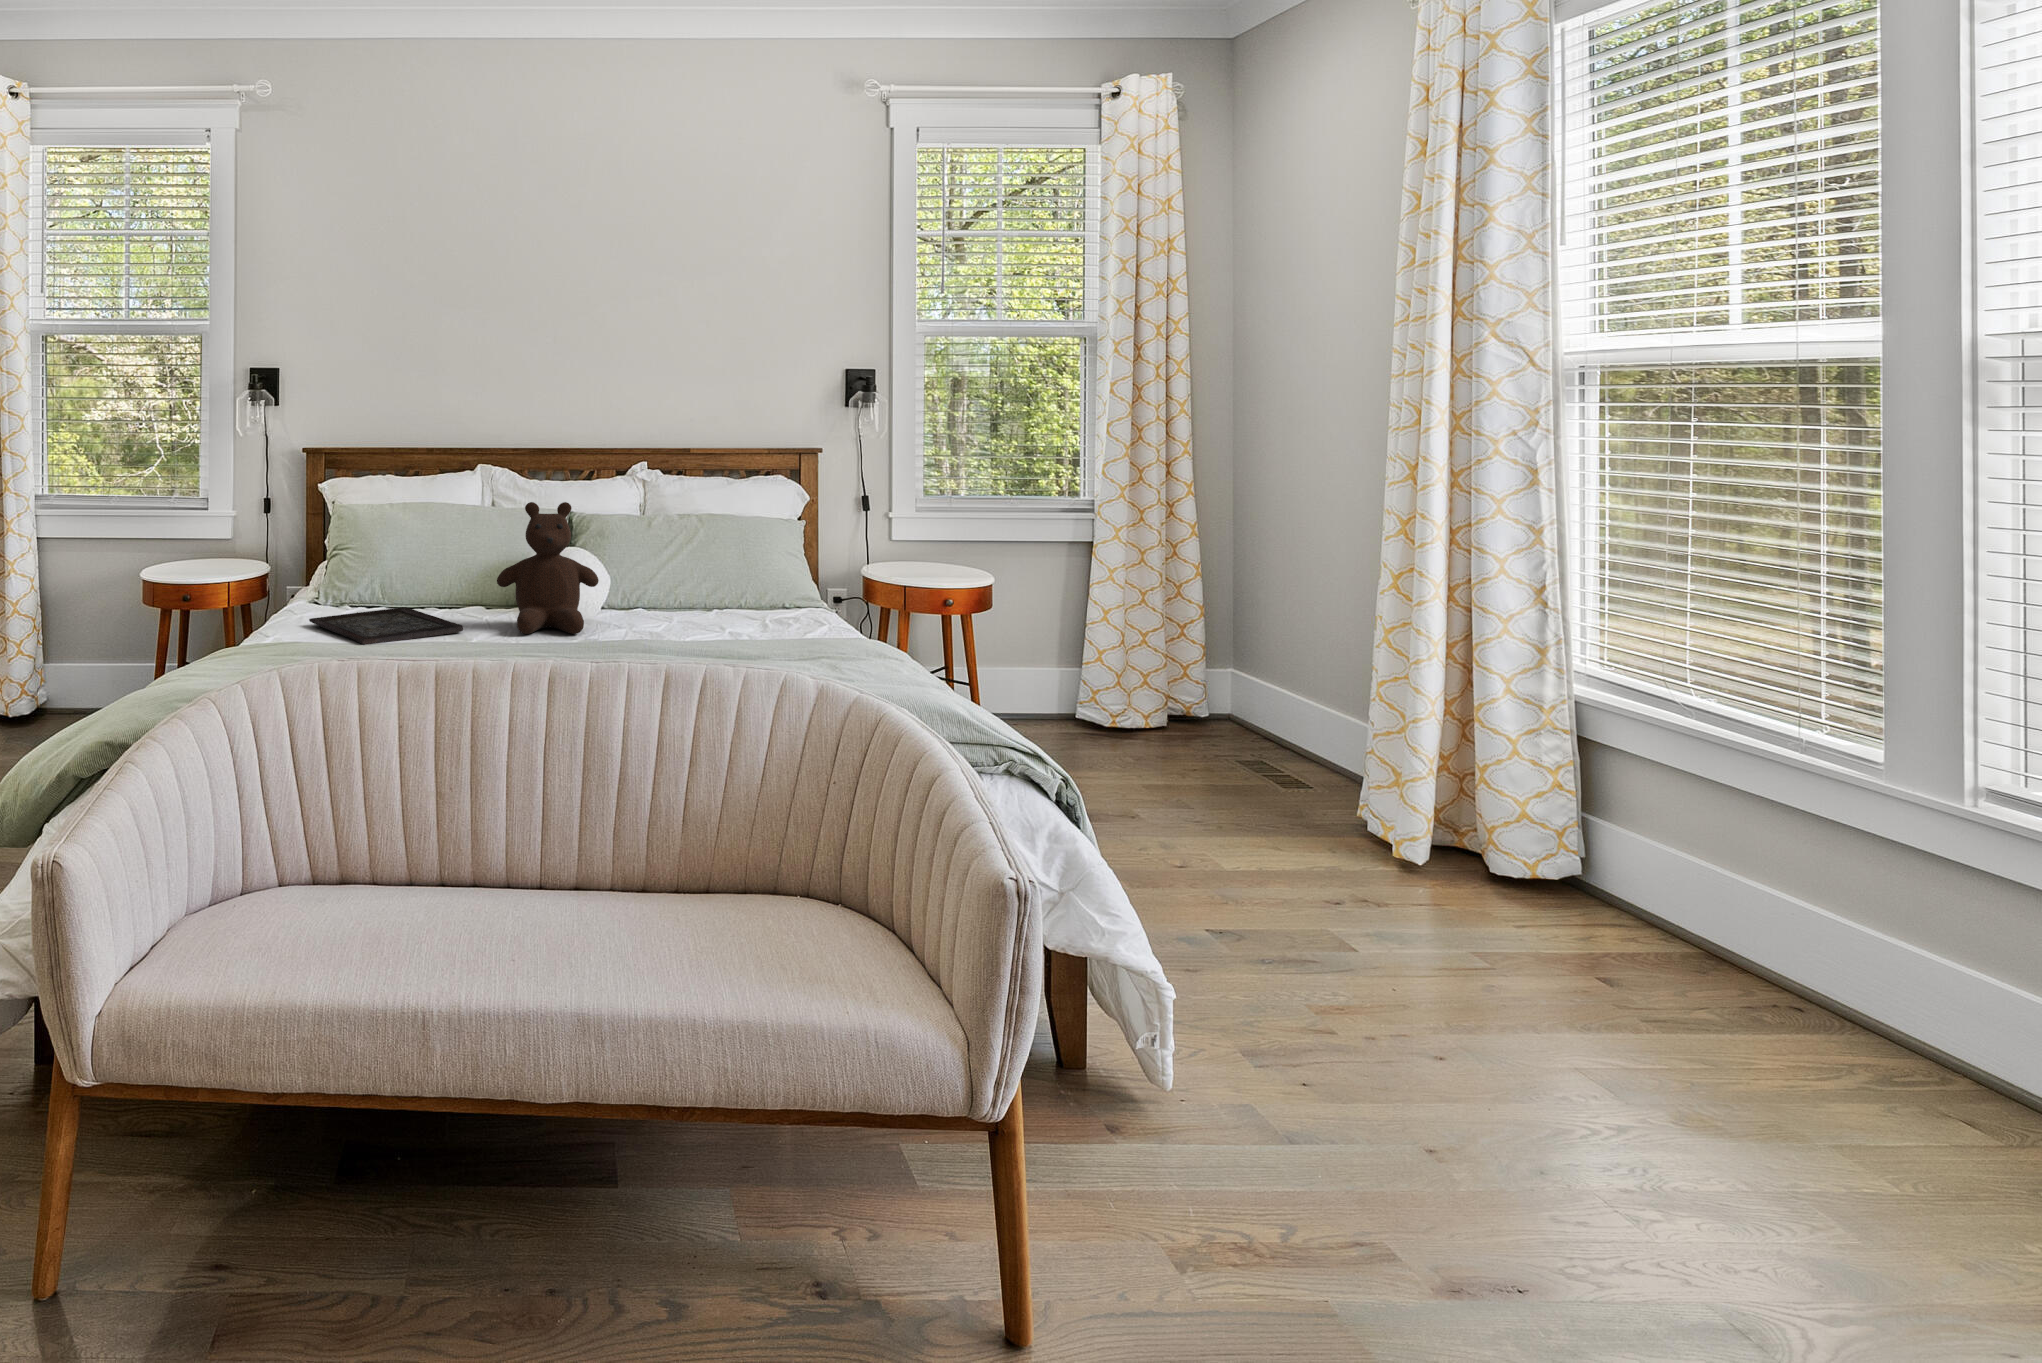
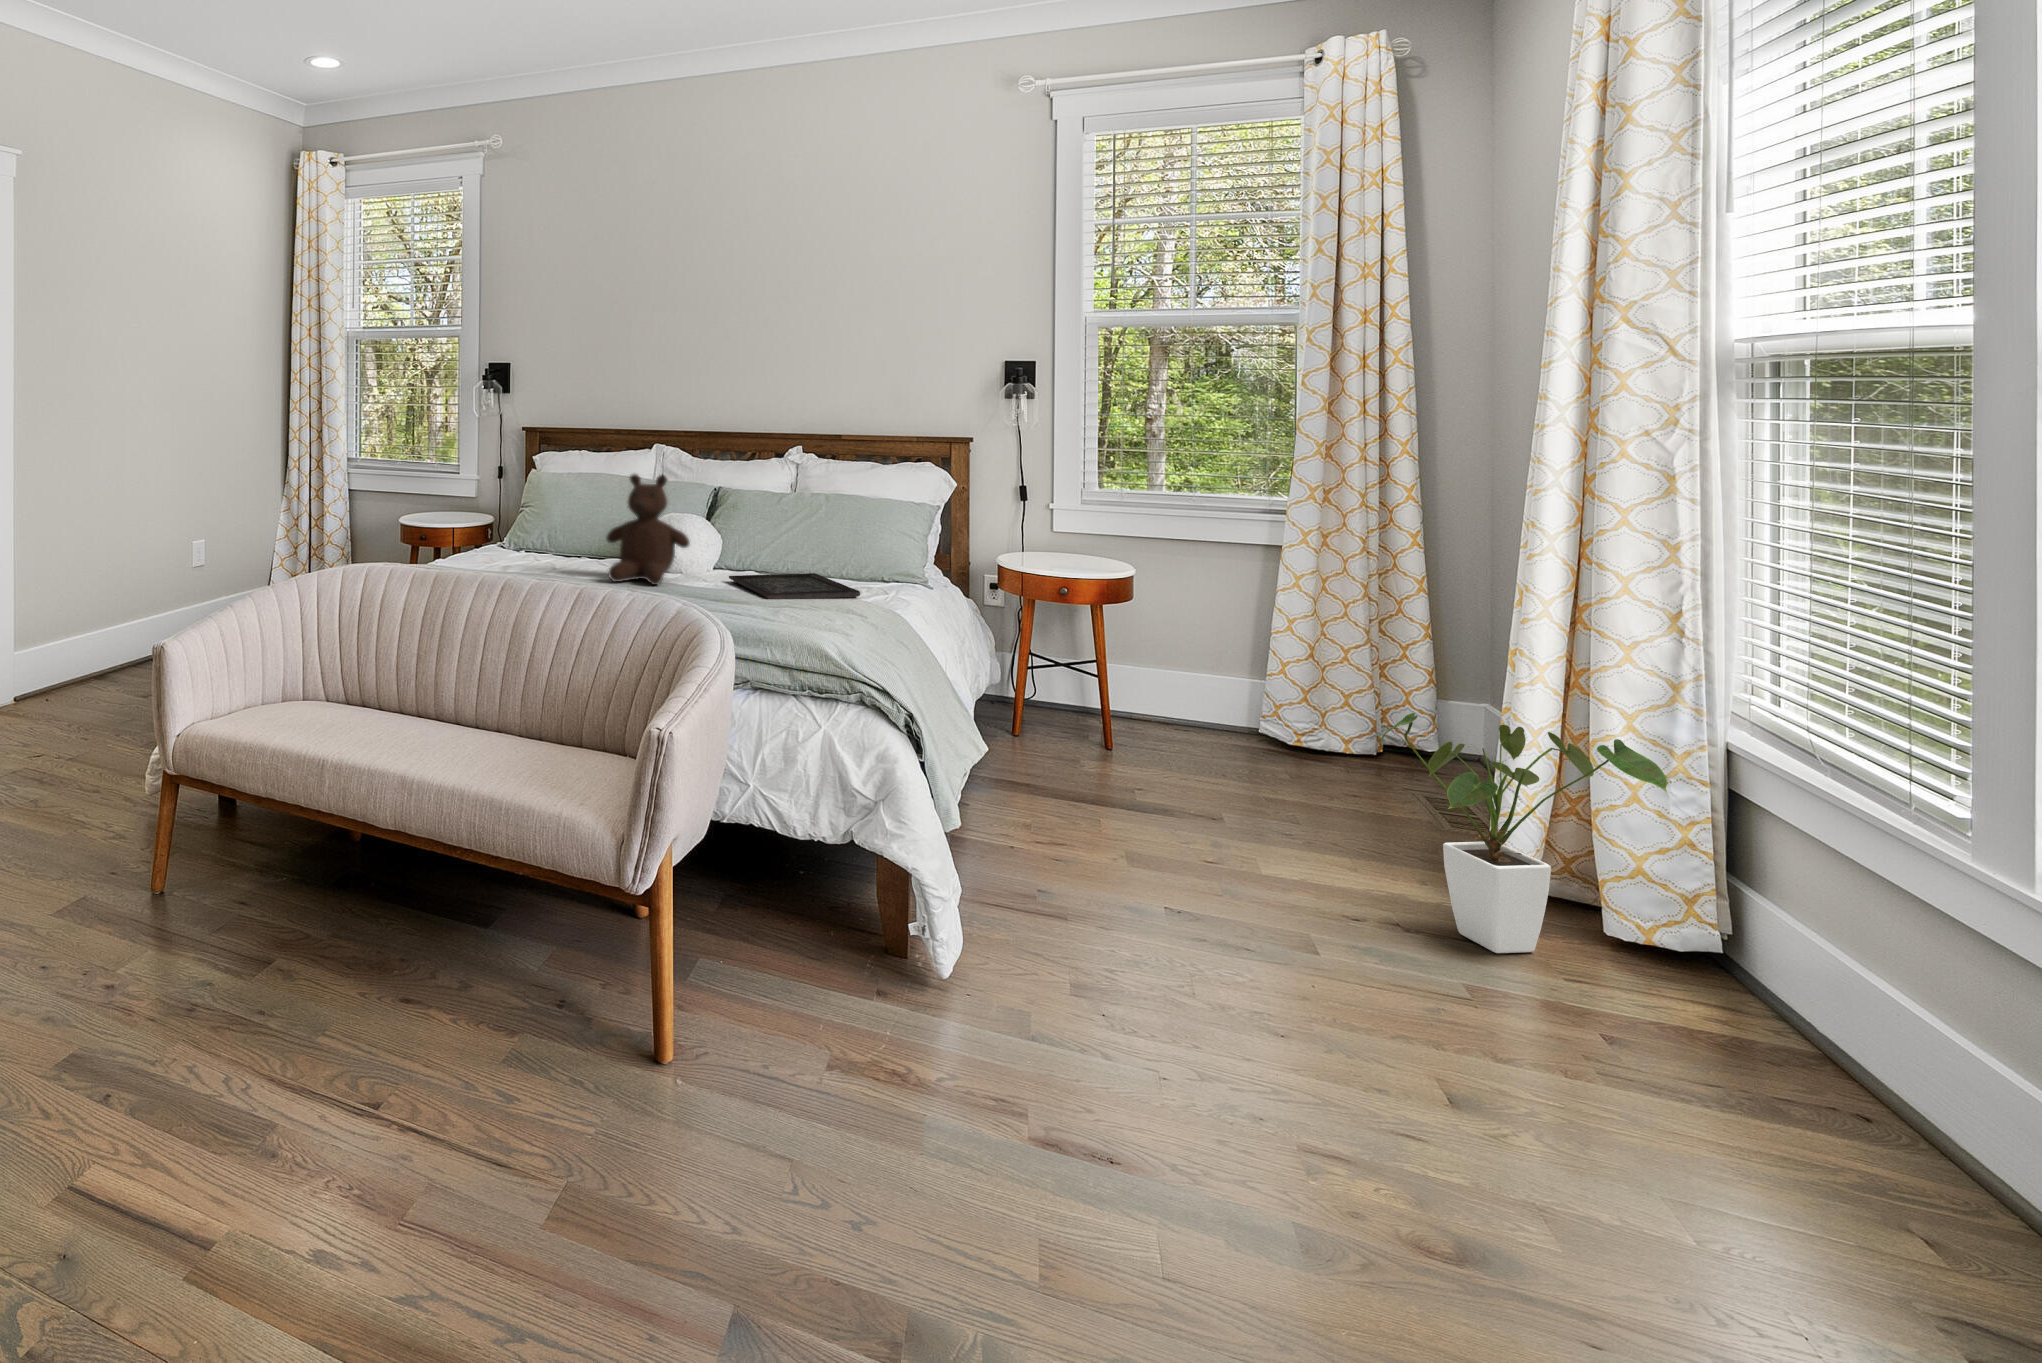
tray: present [309,607,463,644] -> present [729,573,860,599]
house plant: none [1352,697,1569,909] -> present [1380,713,1668,953]

